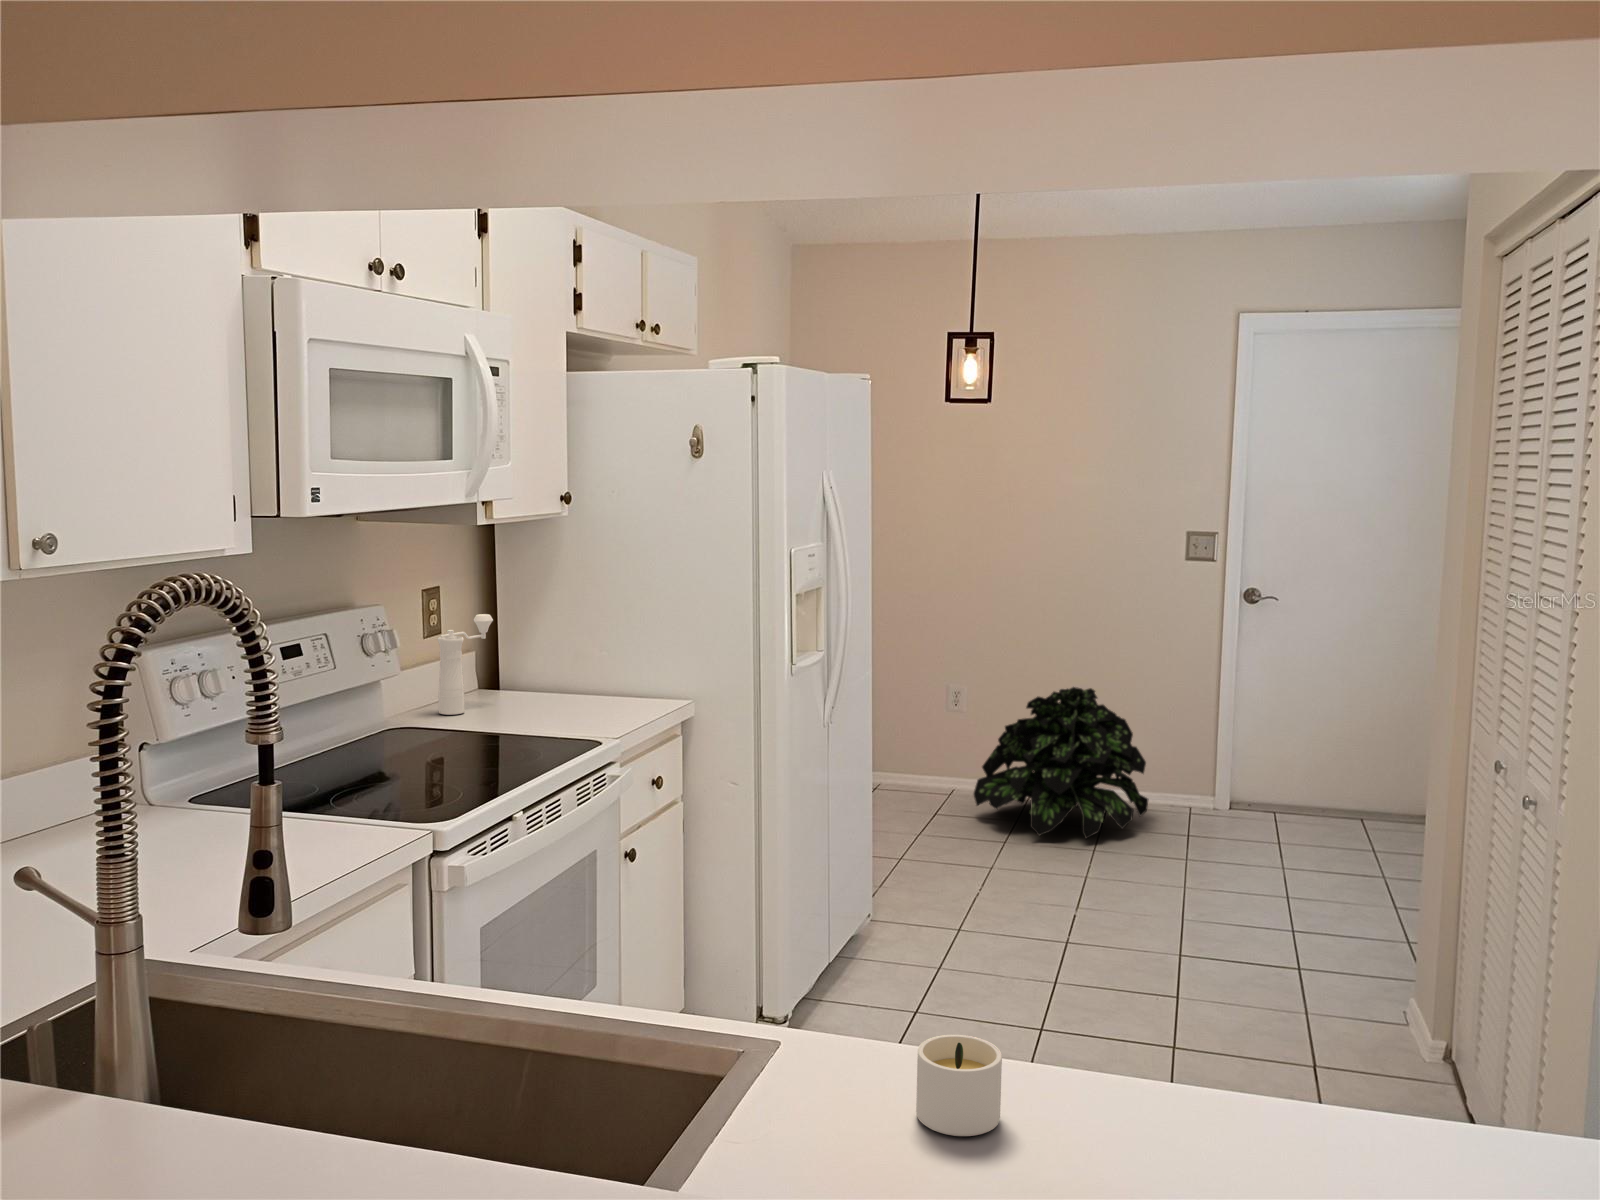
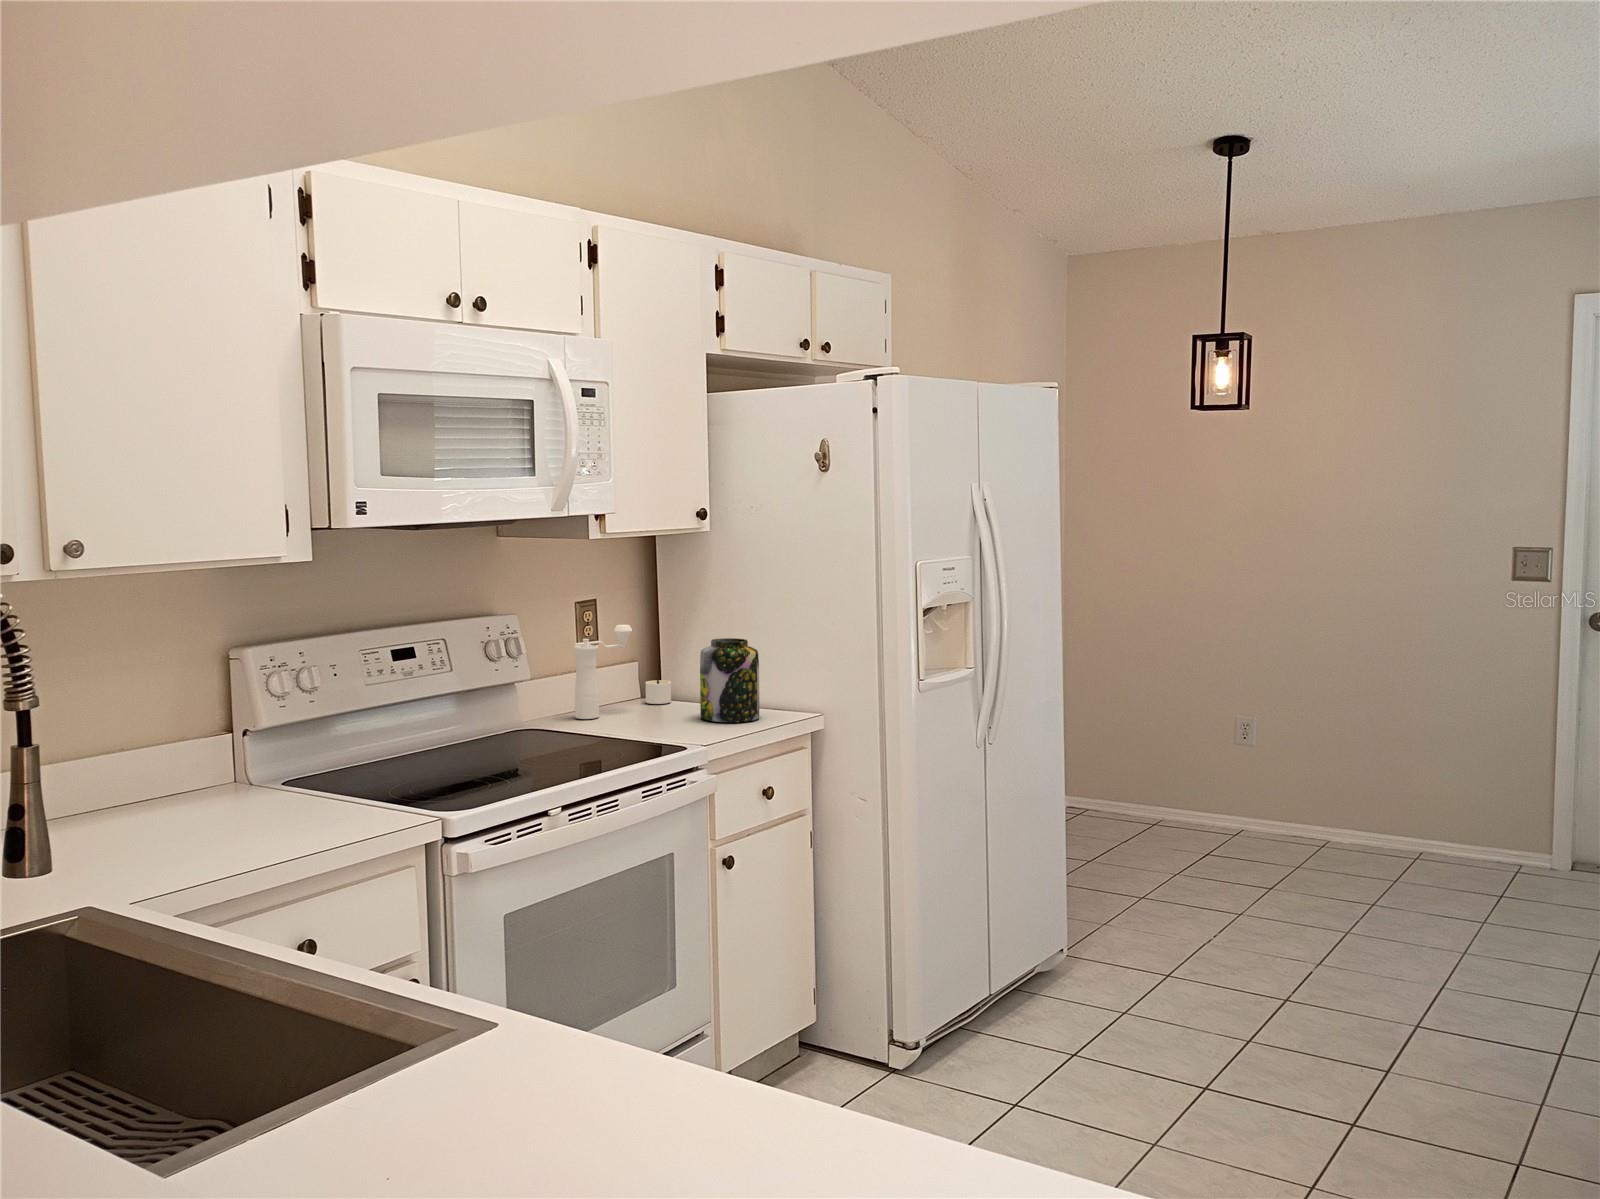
jar: none [575,626,636,712] -> present [700,638,759,722]
potted plant: present [974,687,1148,839] -> none [1244,722,1450,895]
candle: present [916,1035,1002,1136] -> present [646,679,671,704]

